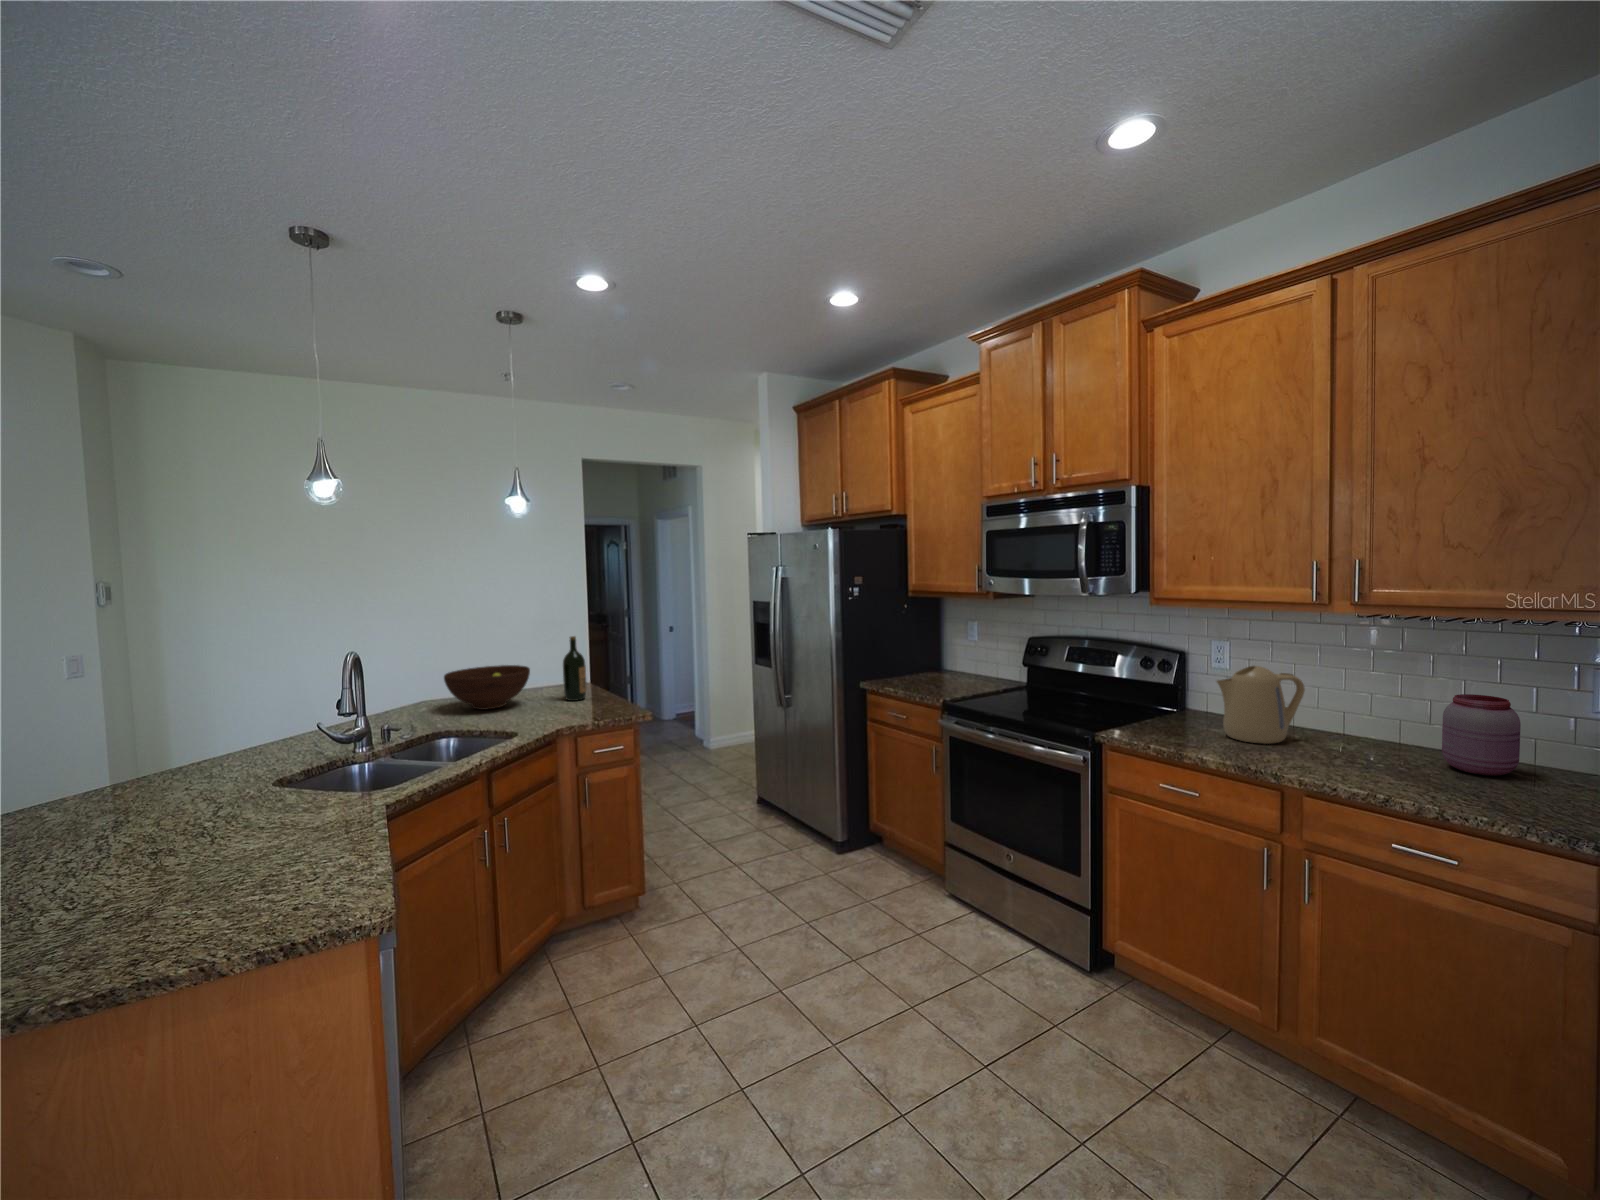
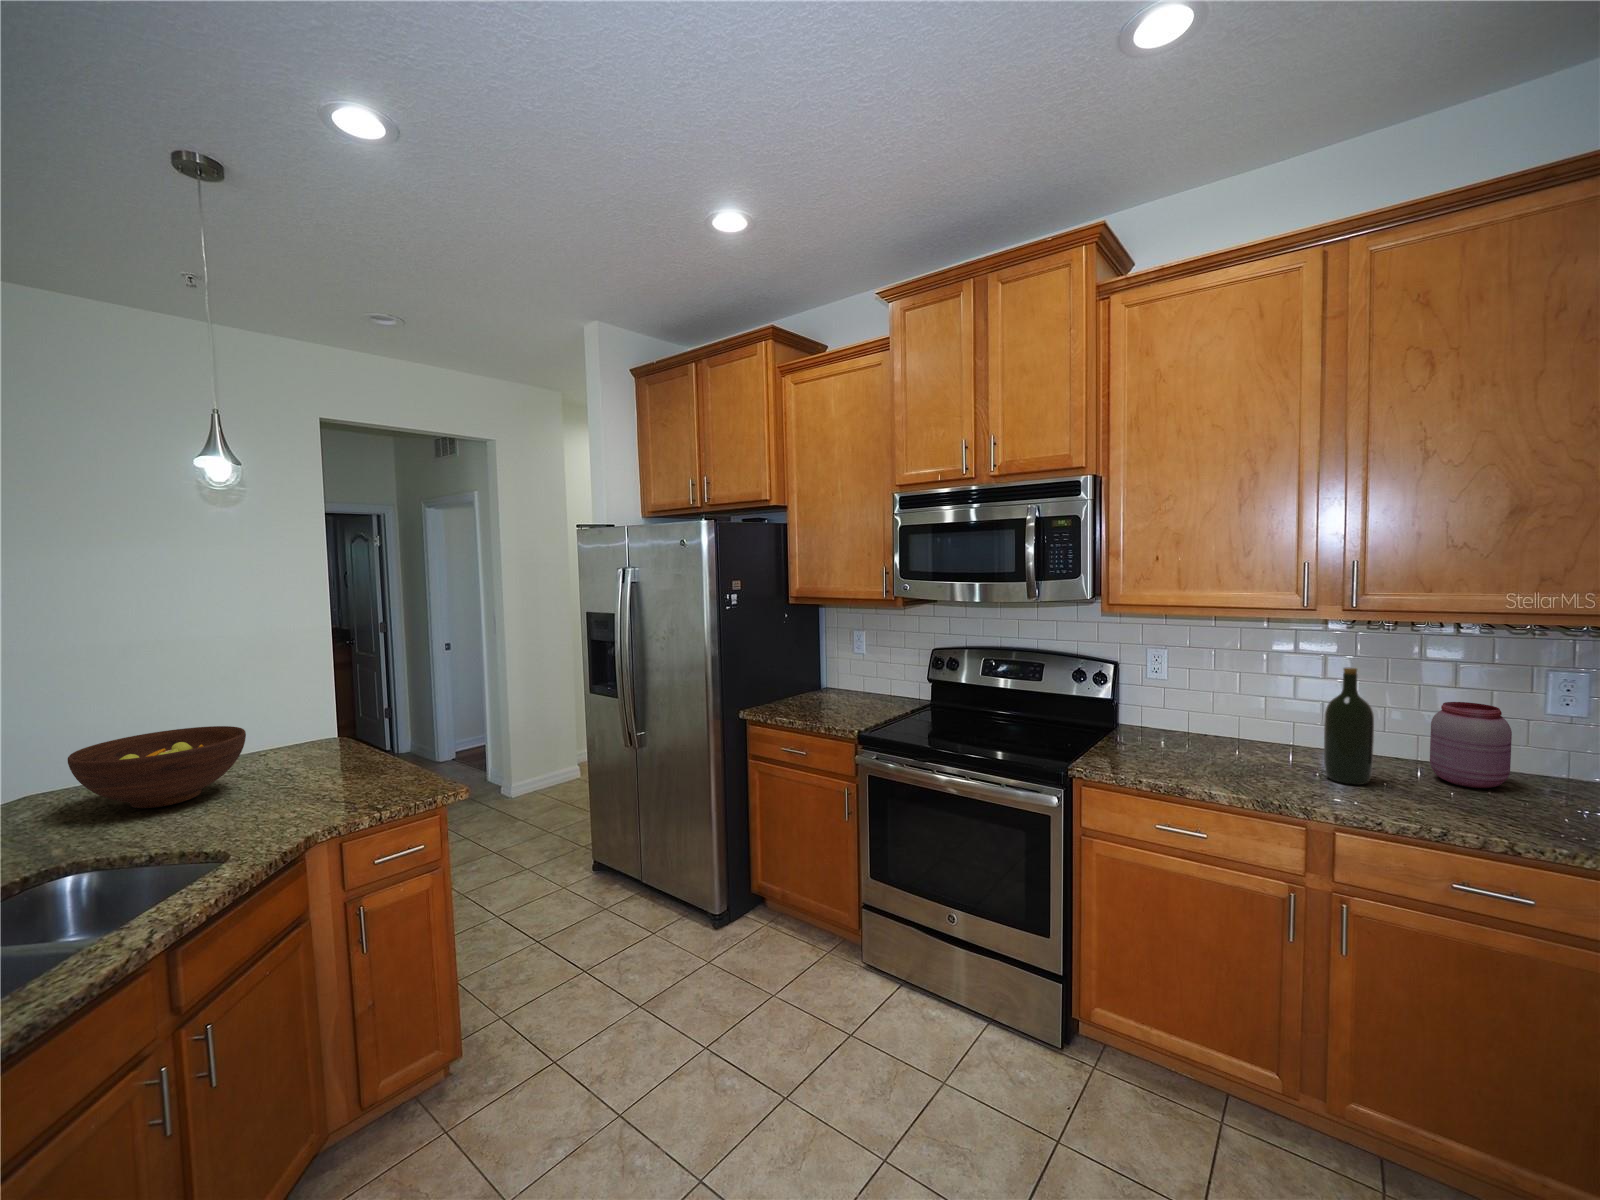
wine bottle: present [563,636,587,701] -> present [1324,667,1374,785]
kettle: present [1217,666,1305,744] -> none [1192,678,1278,766]

